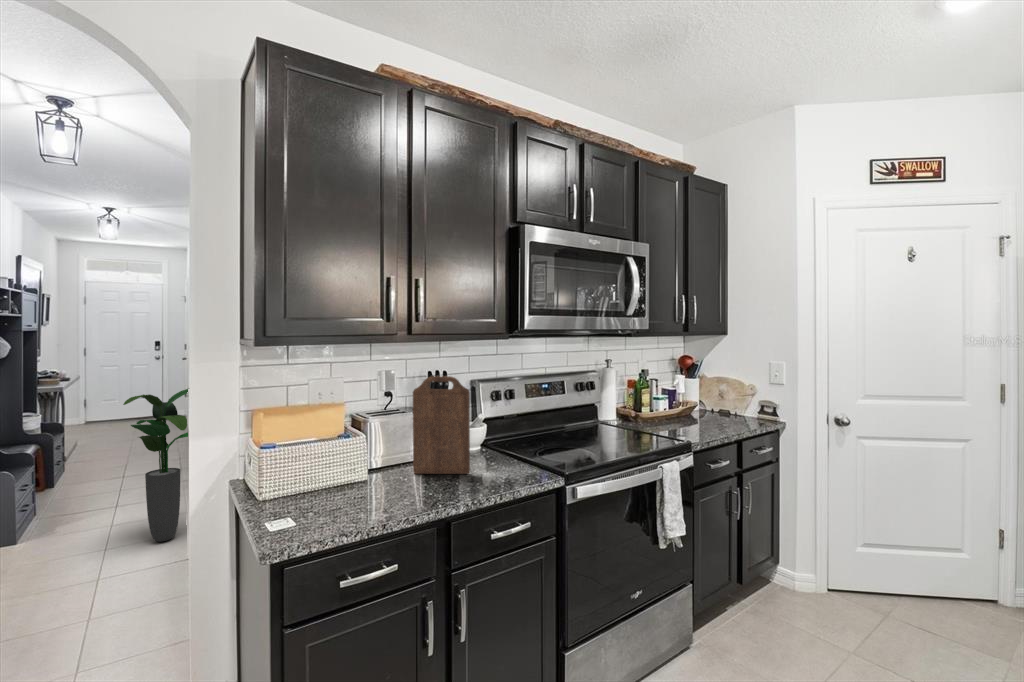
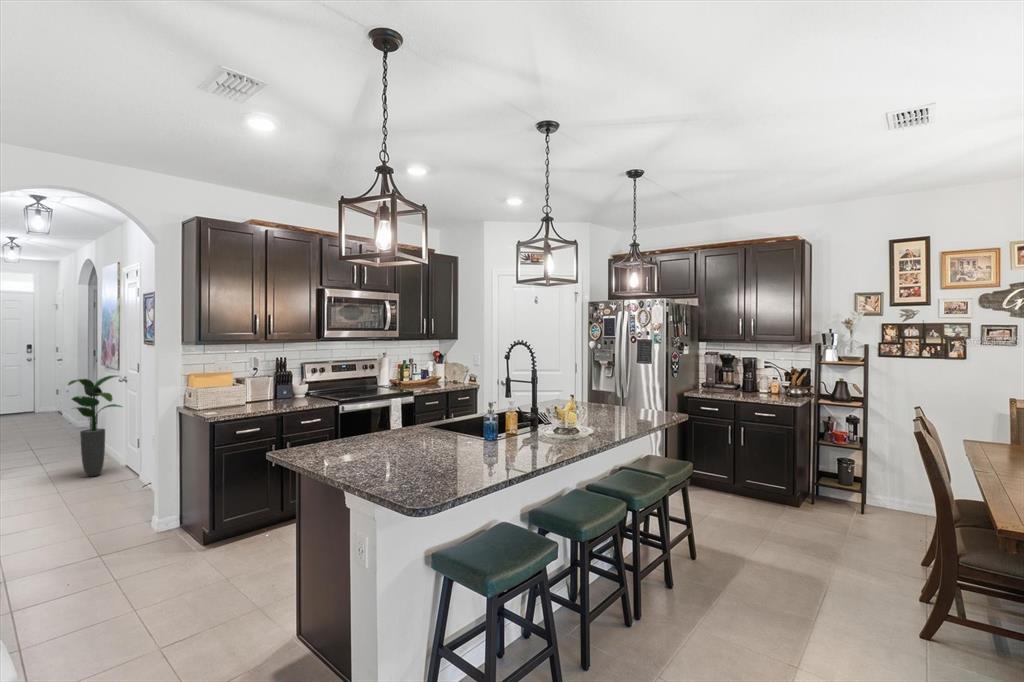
cutting board: present [413,376,470,474] -> none [268,359,295,403]

